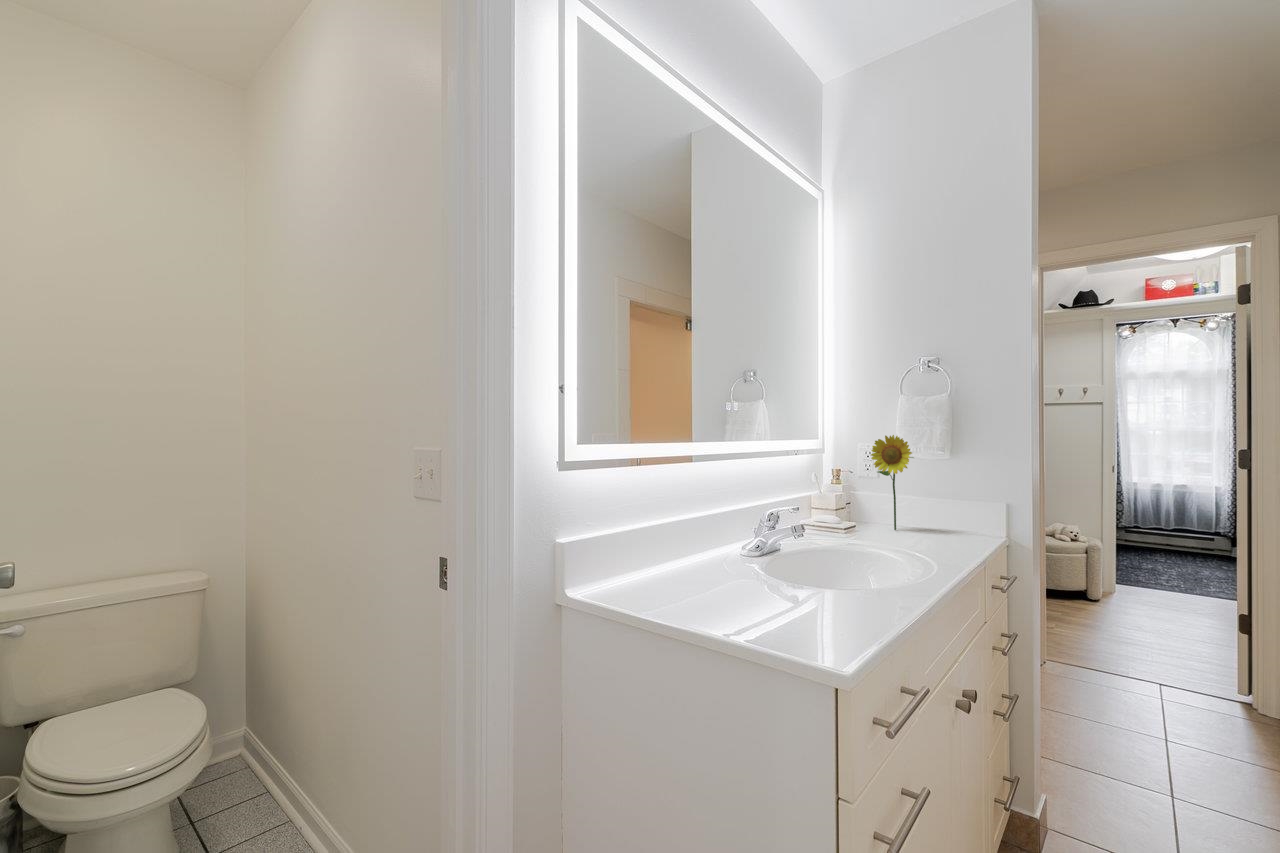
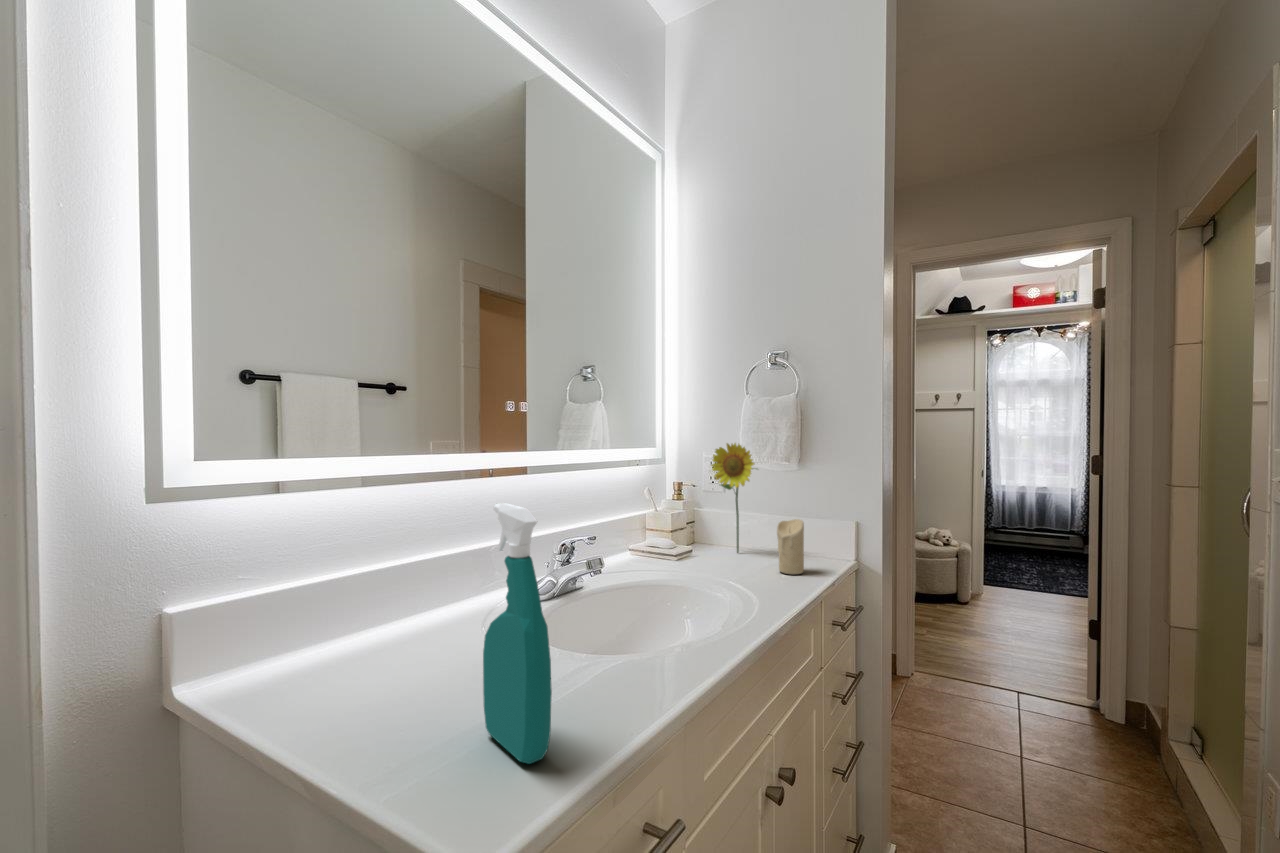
spray bottle: none [790,467,849,631] -> present [483,503,552,764]
candle: none [939,499,964,545] -> present [777,519,804,574]

